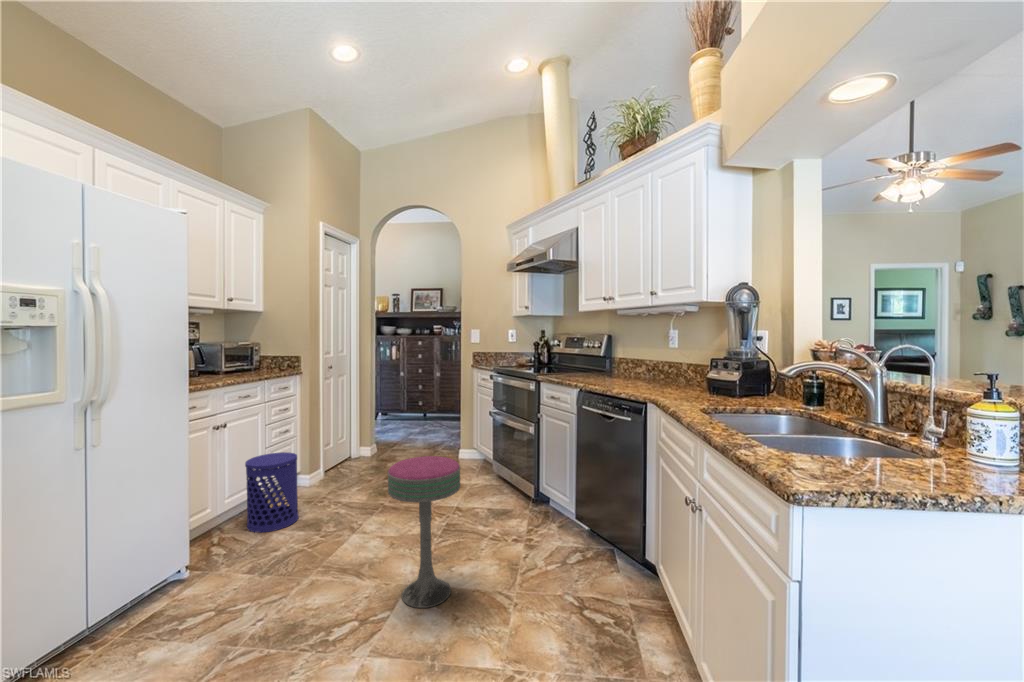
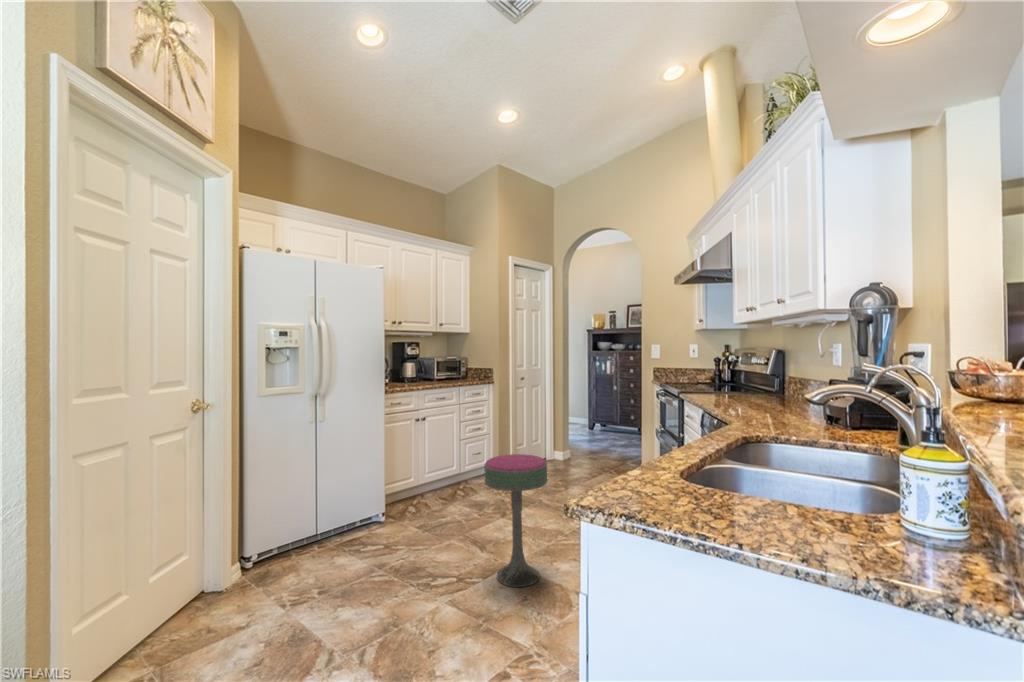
waste bin: present [245,452,299,533] -> none [438,443,475,503]

